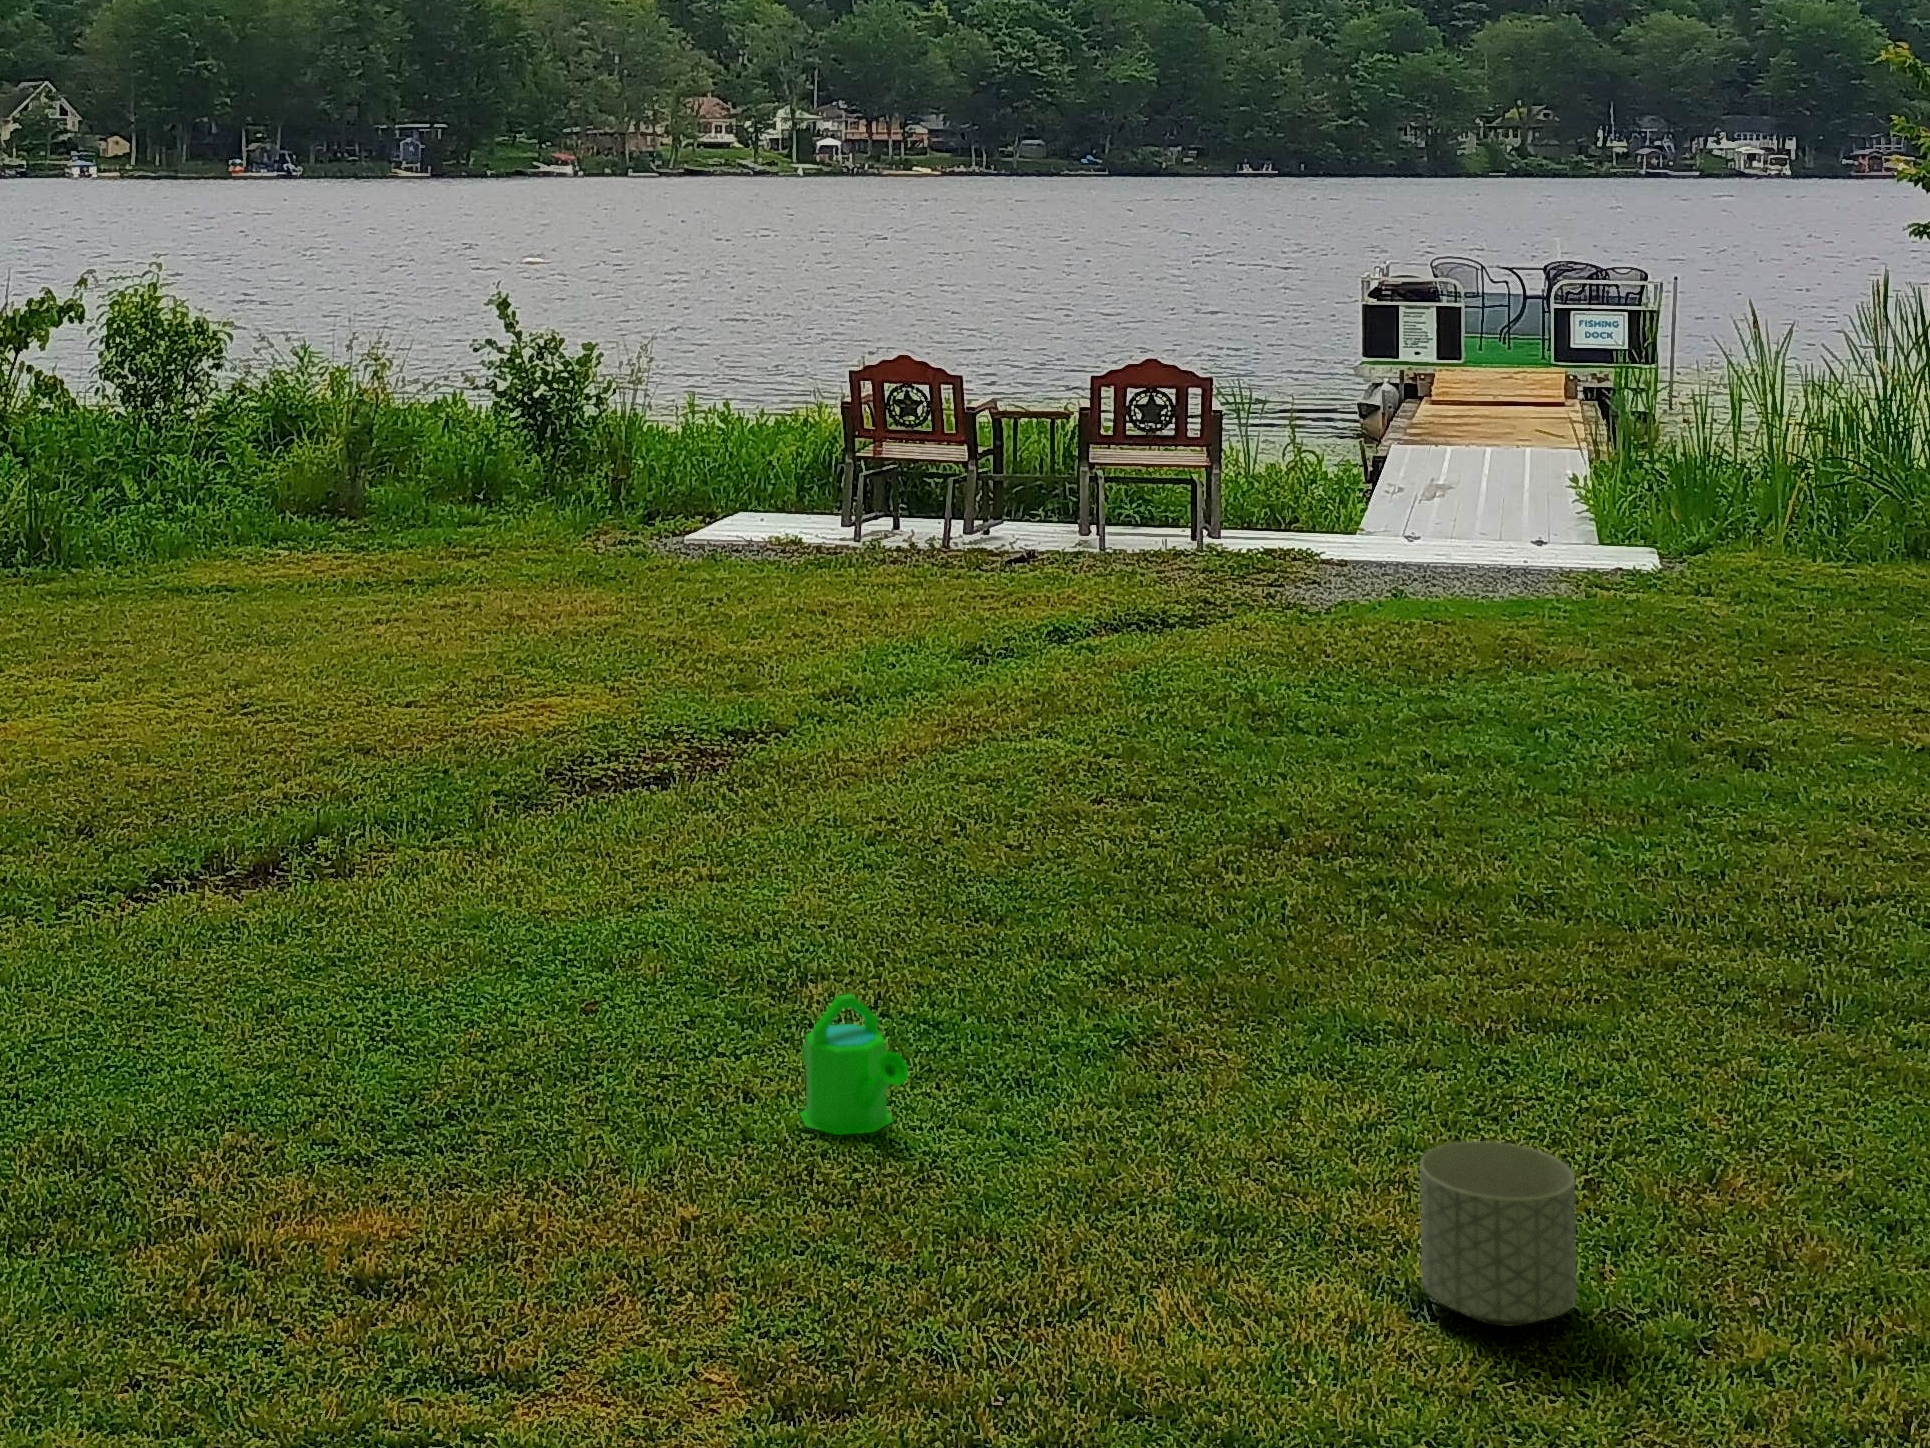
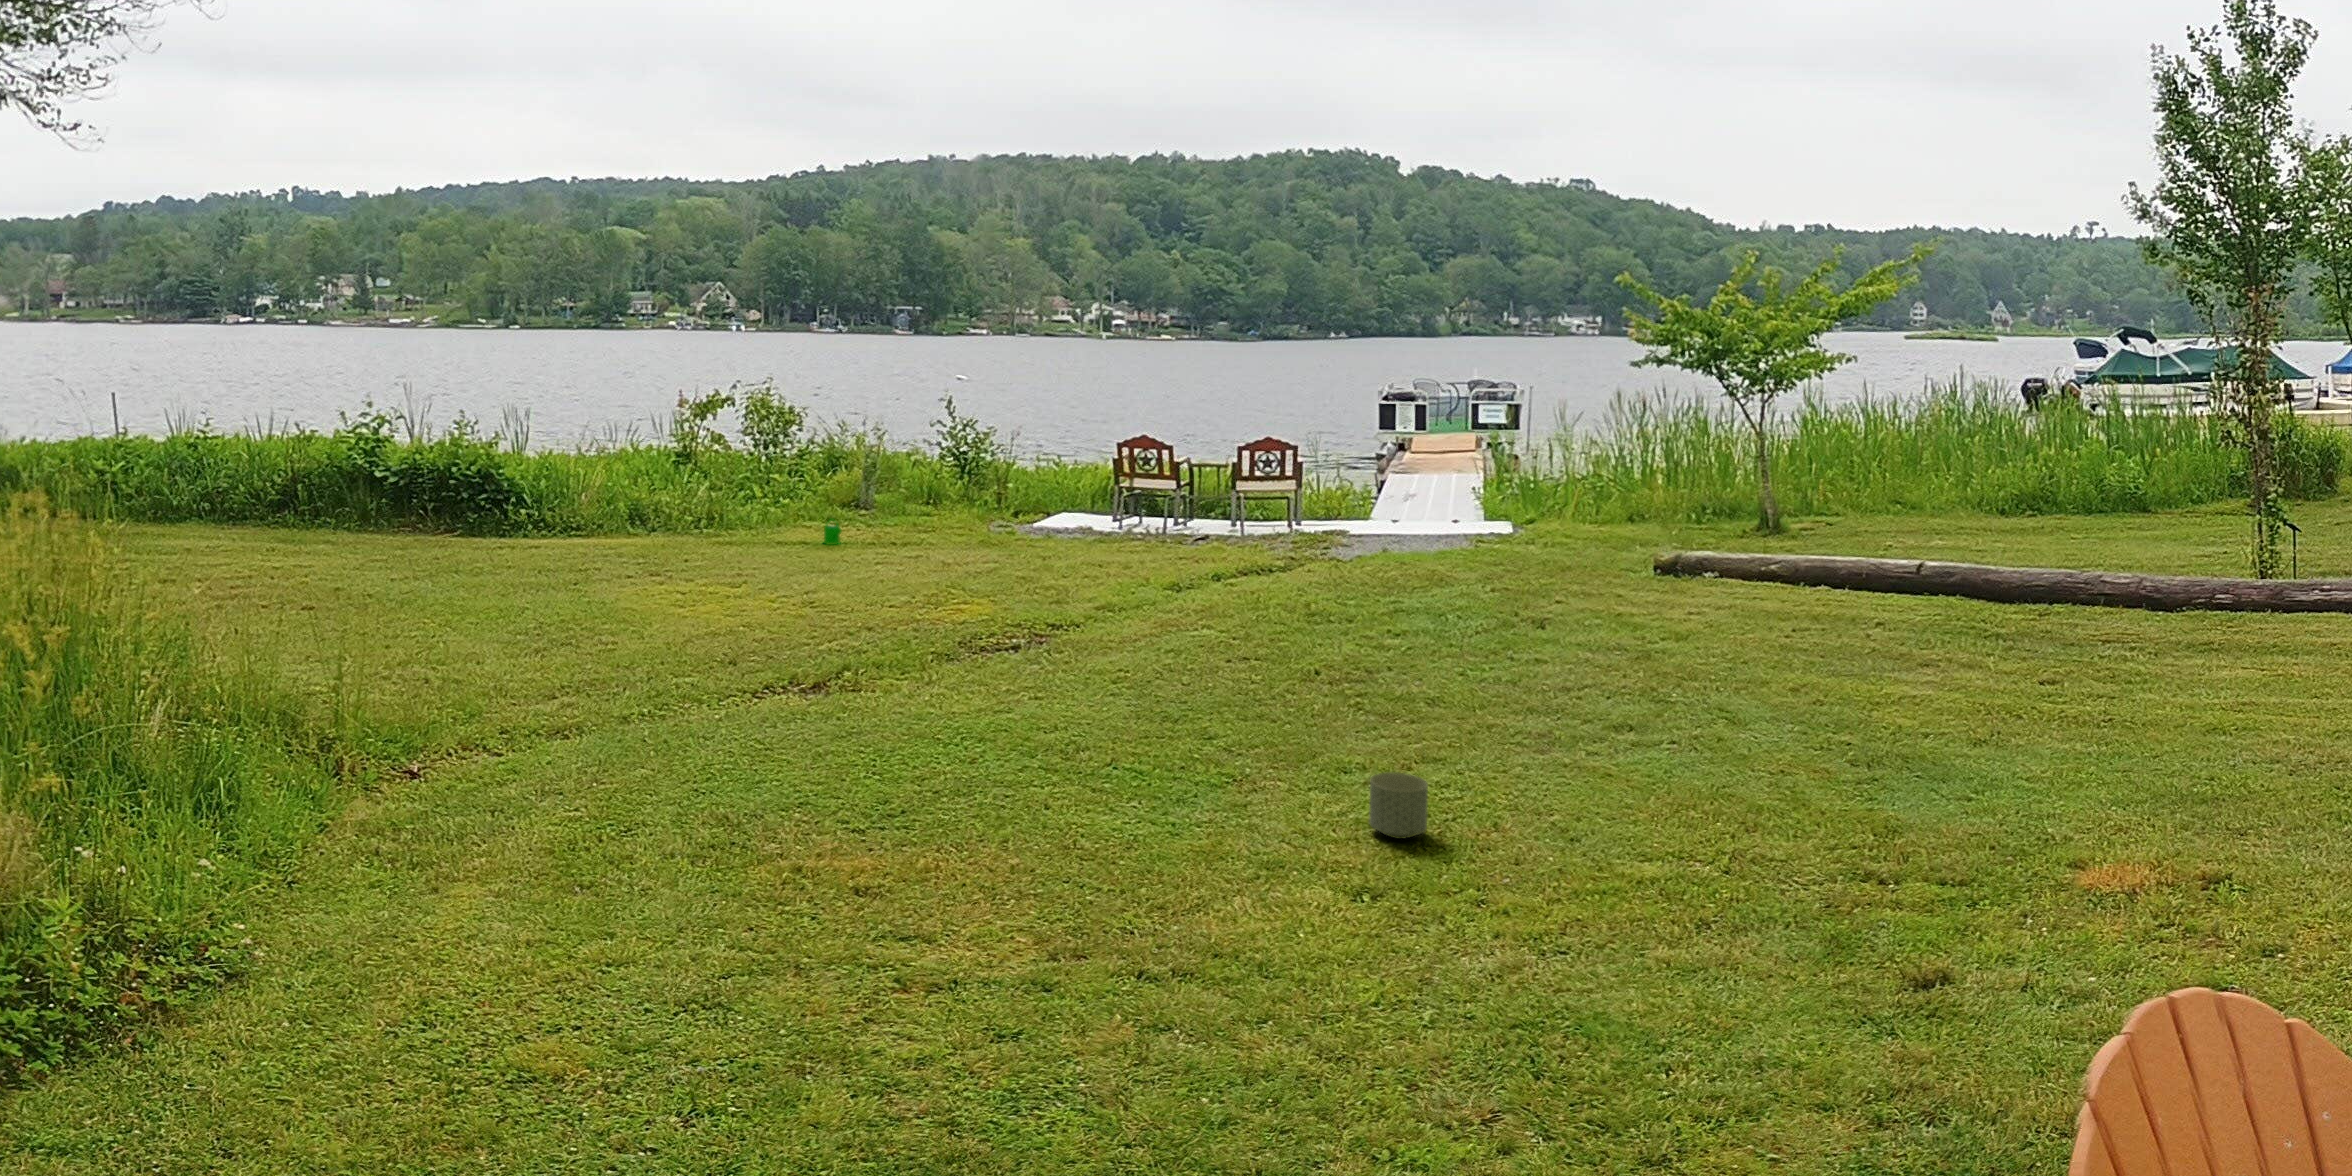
watering can: present [800,994,908,1135] -> present [824,519,842,545]

